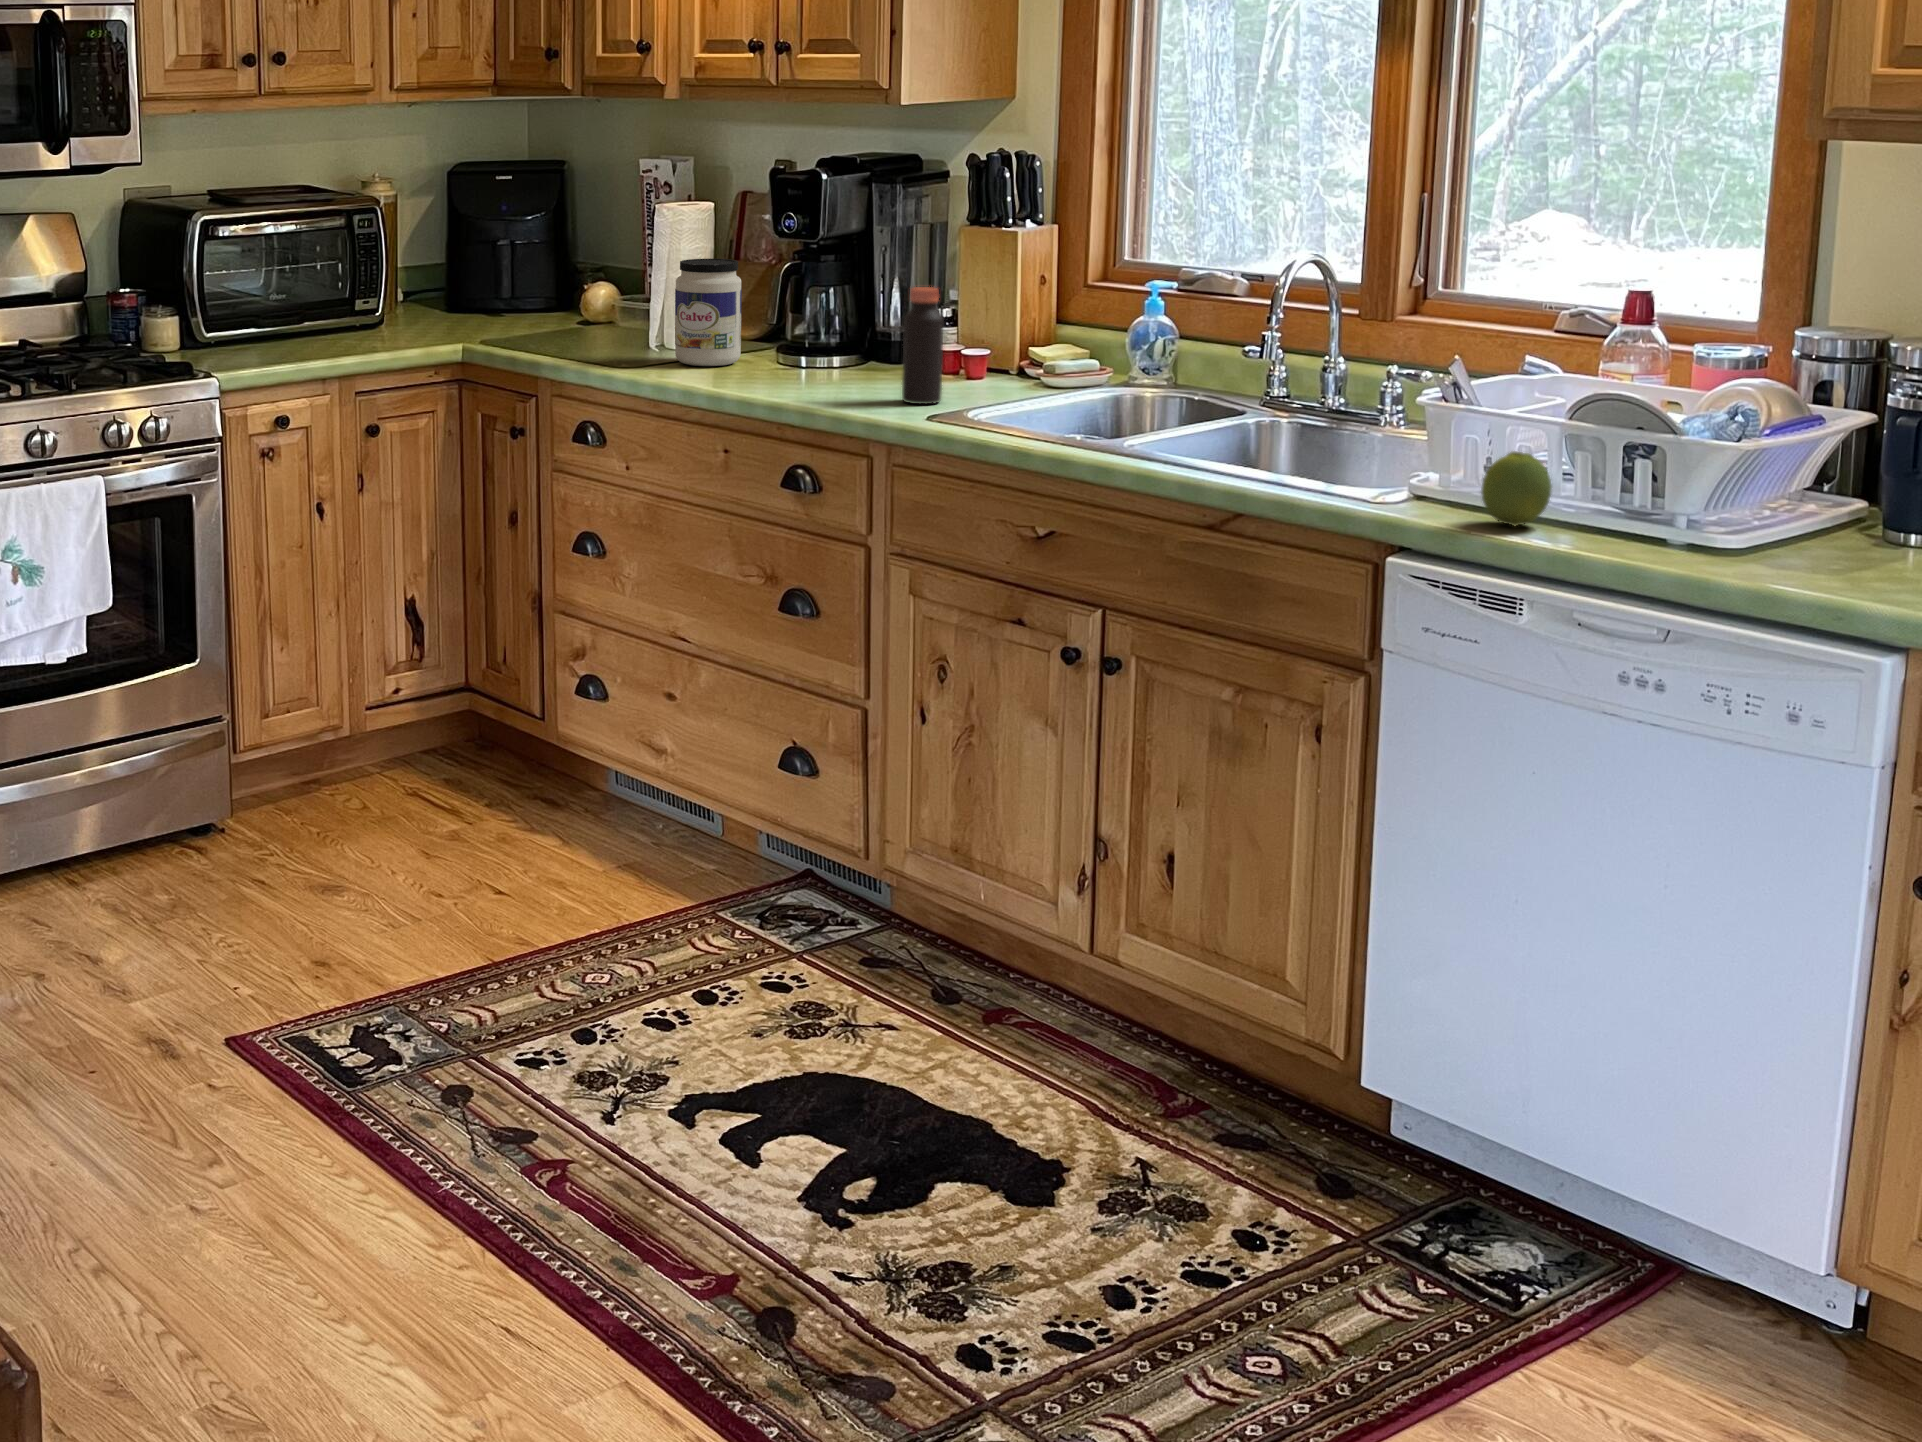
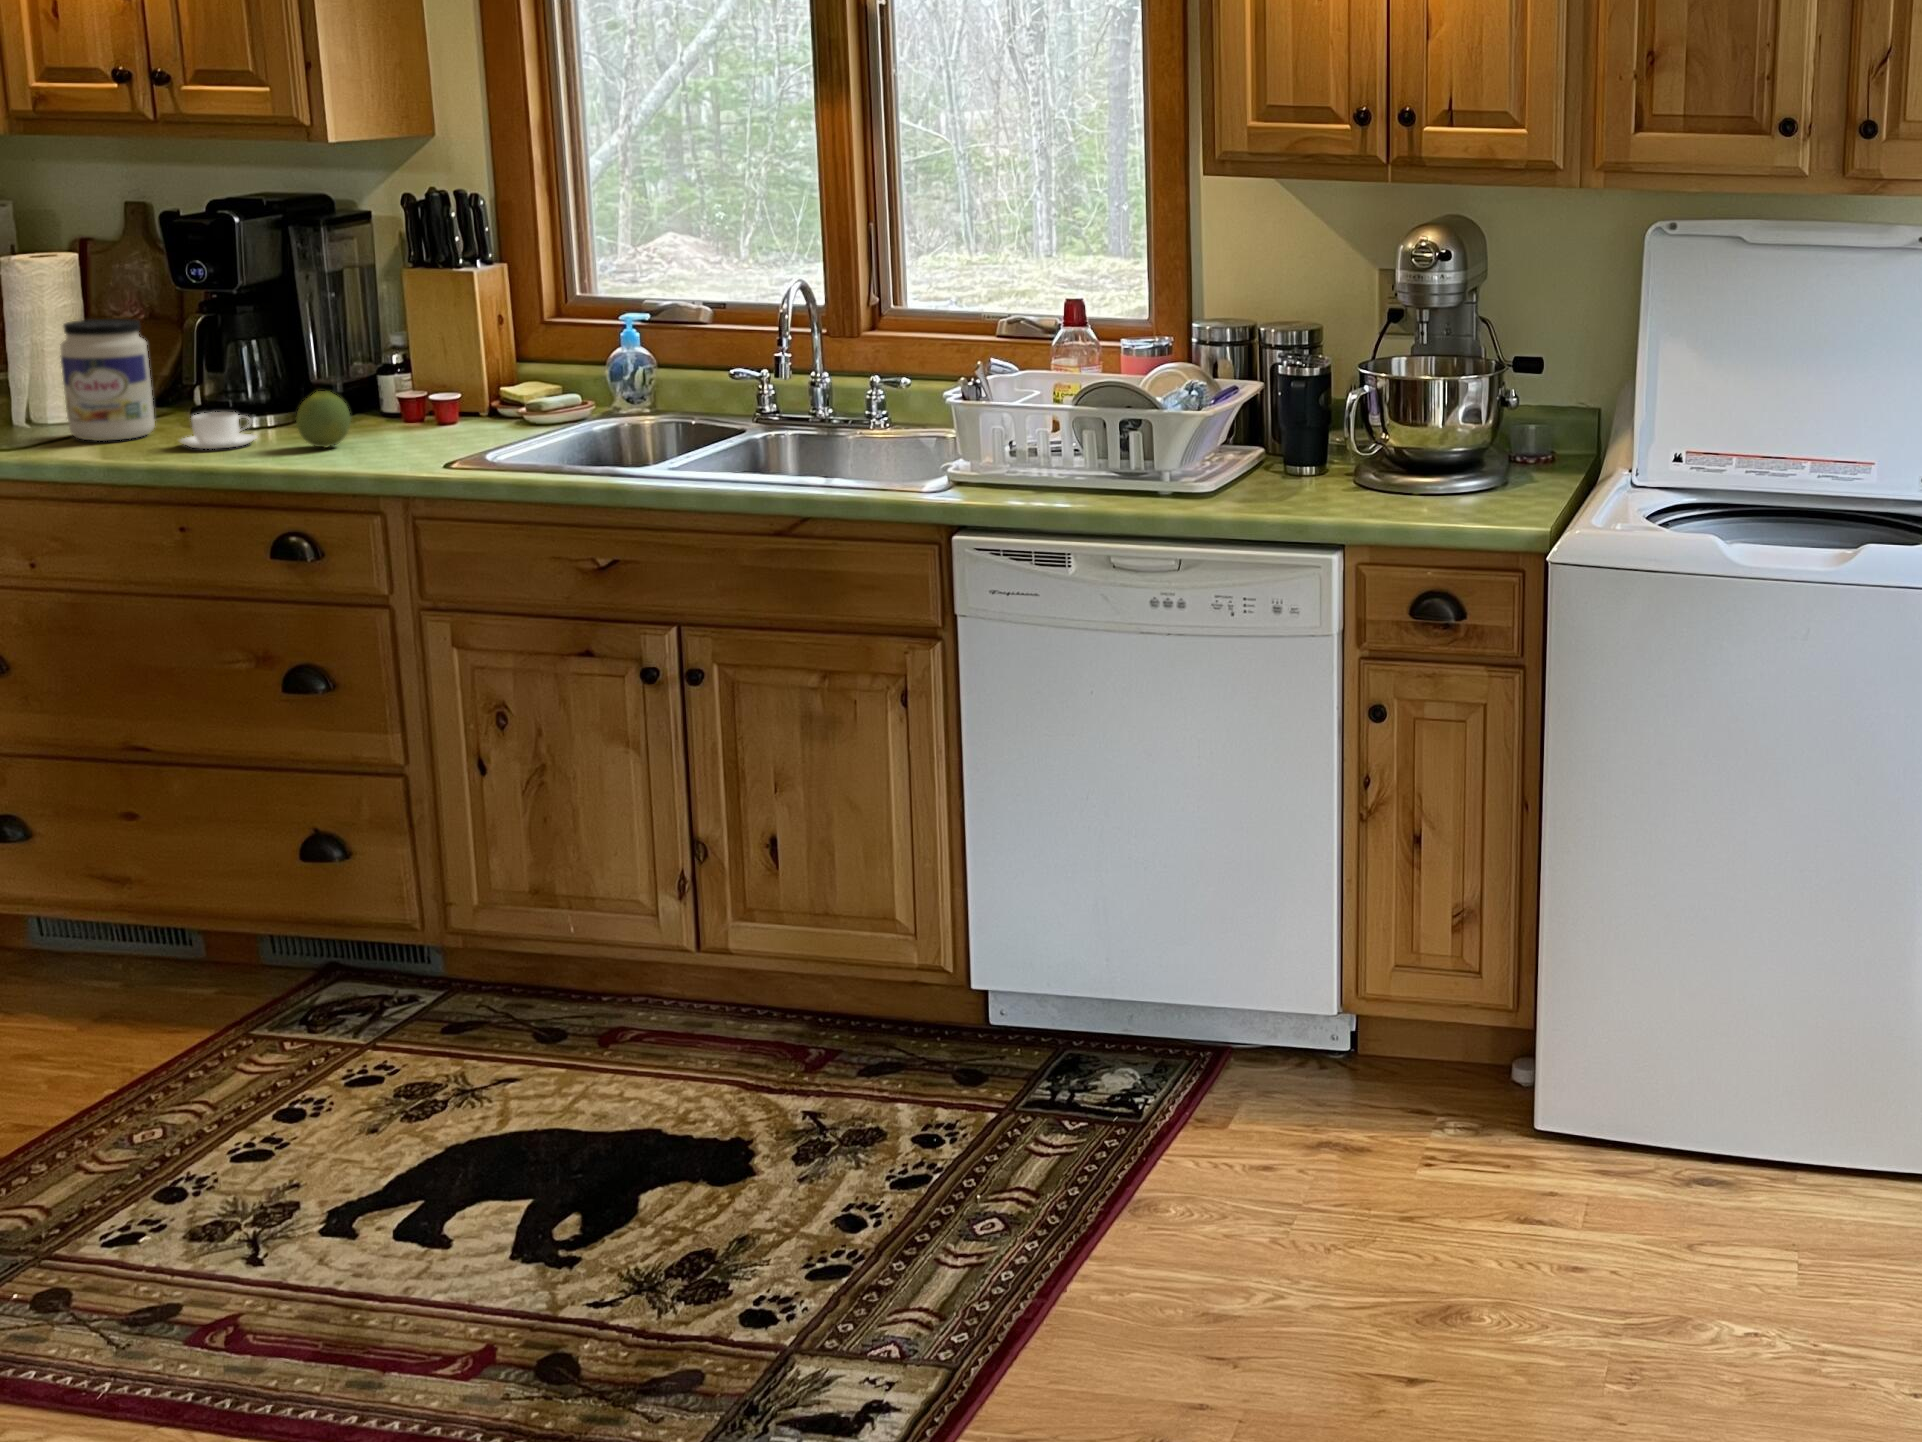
bottle: present [902,287,944,404] -> none [388,334,438,454]
coffee cup: none [743,348,807,382] -> present [180,412,257,449]
fruit: present [1481,451,1552,526] -> present [296,391,351,448]

